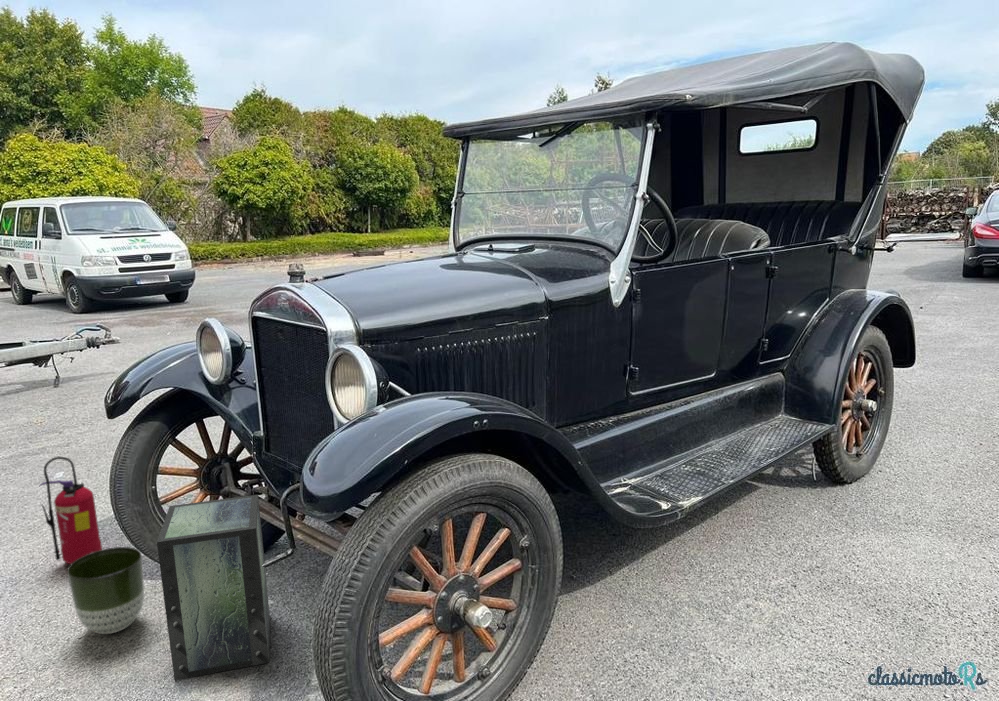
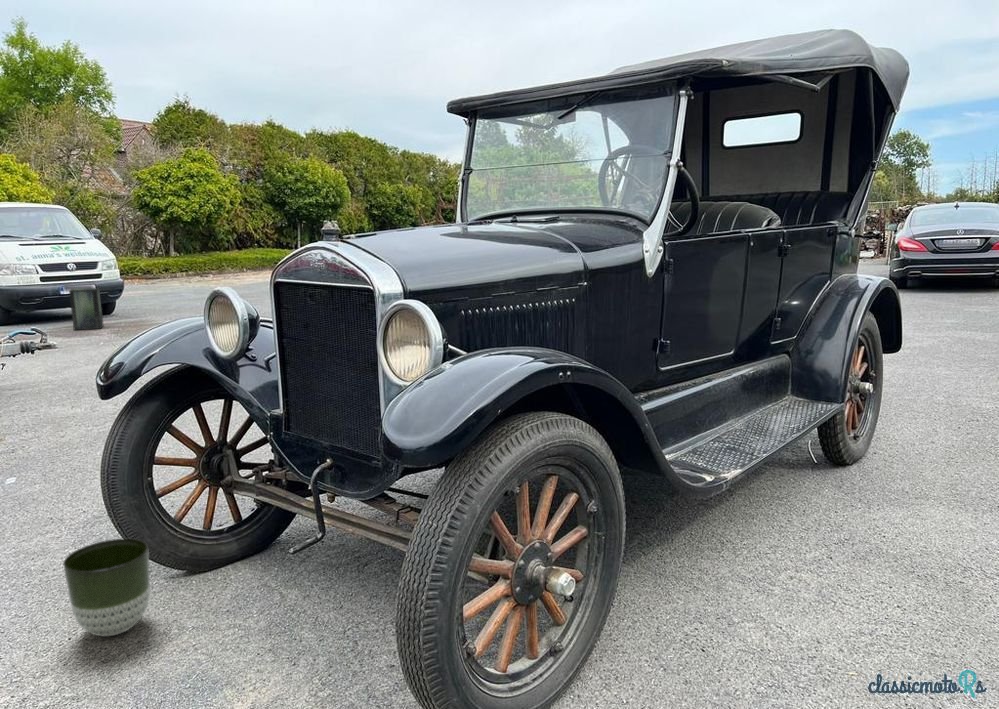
fire extinguisher: present [40,457,102,564] -> none [11,444,82,568]
storage box: present [157,495,270,680] -> present [69,288,104,330]

